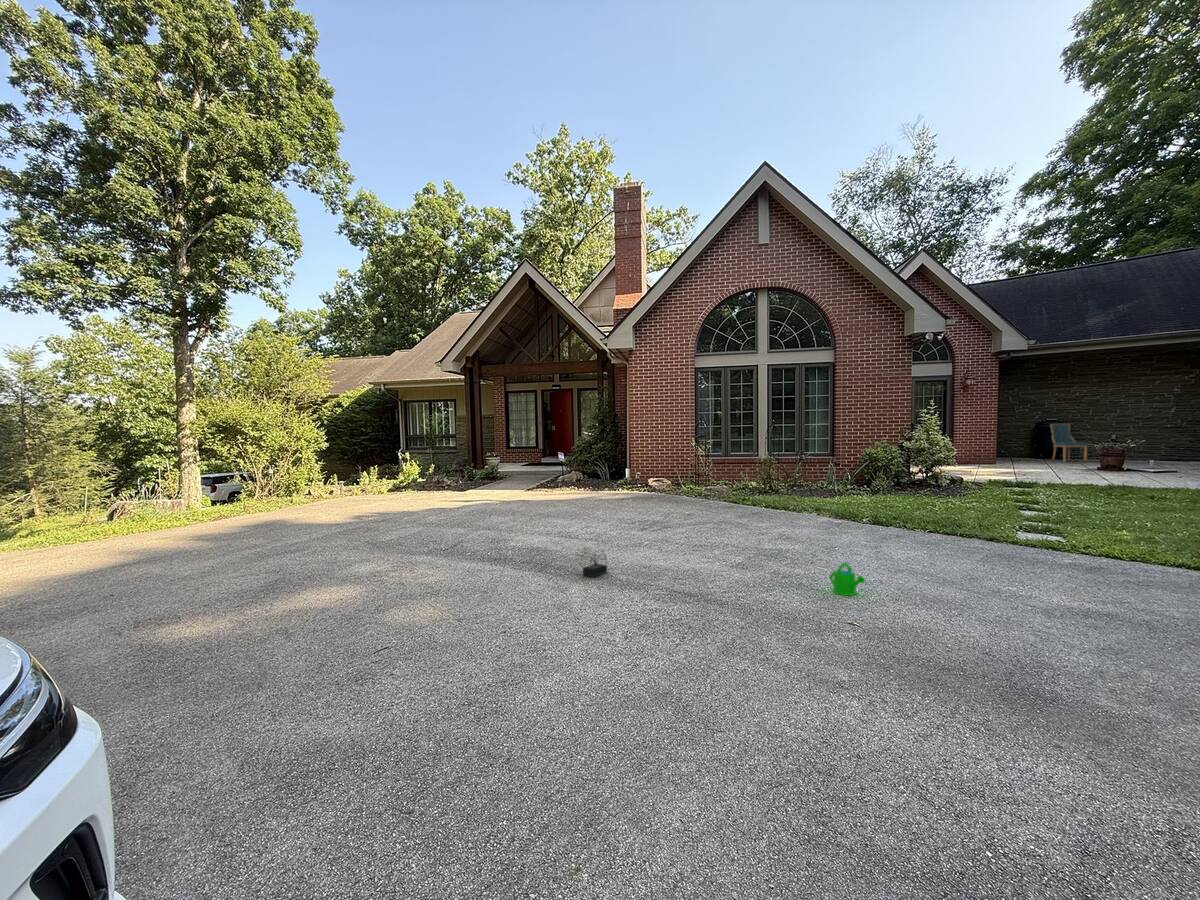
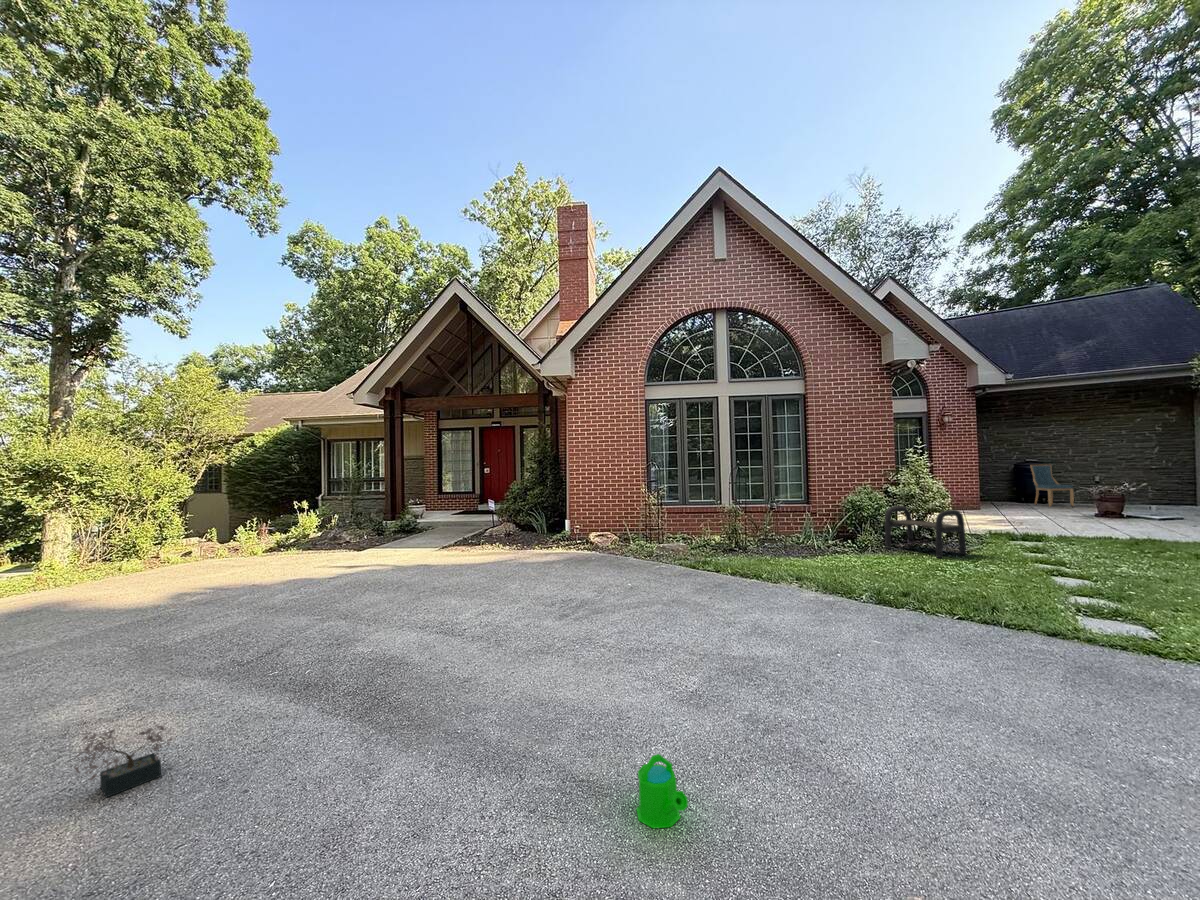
bench: none [896,457,960,497] -> present [885,506,966,558]
decorative plant: present [577,548,607,577] -> present [75,726,173,797]
watering can: present [829,563,865,595] -> present [636,754,688,829]

